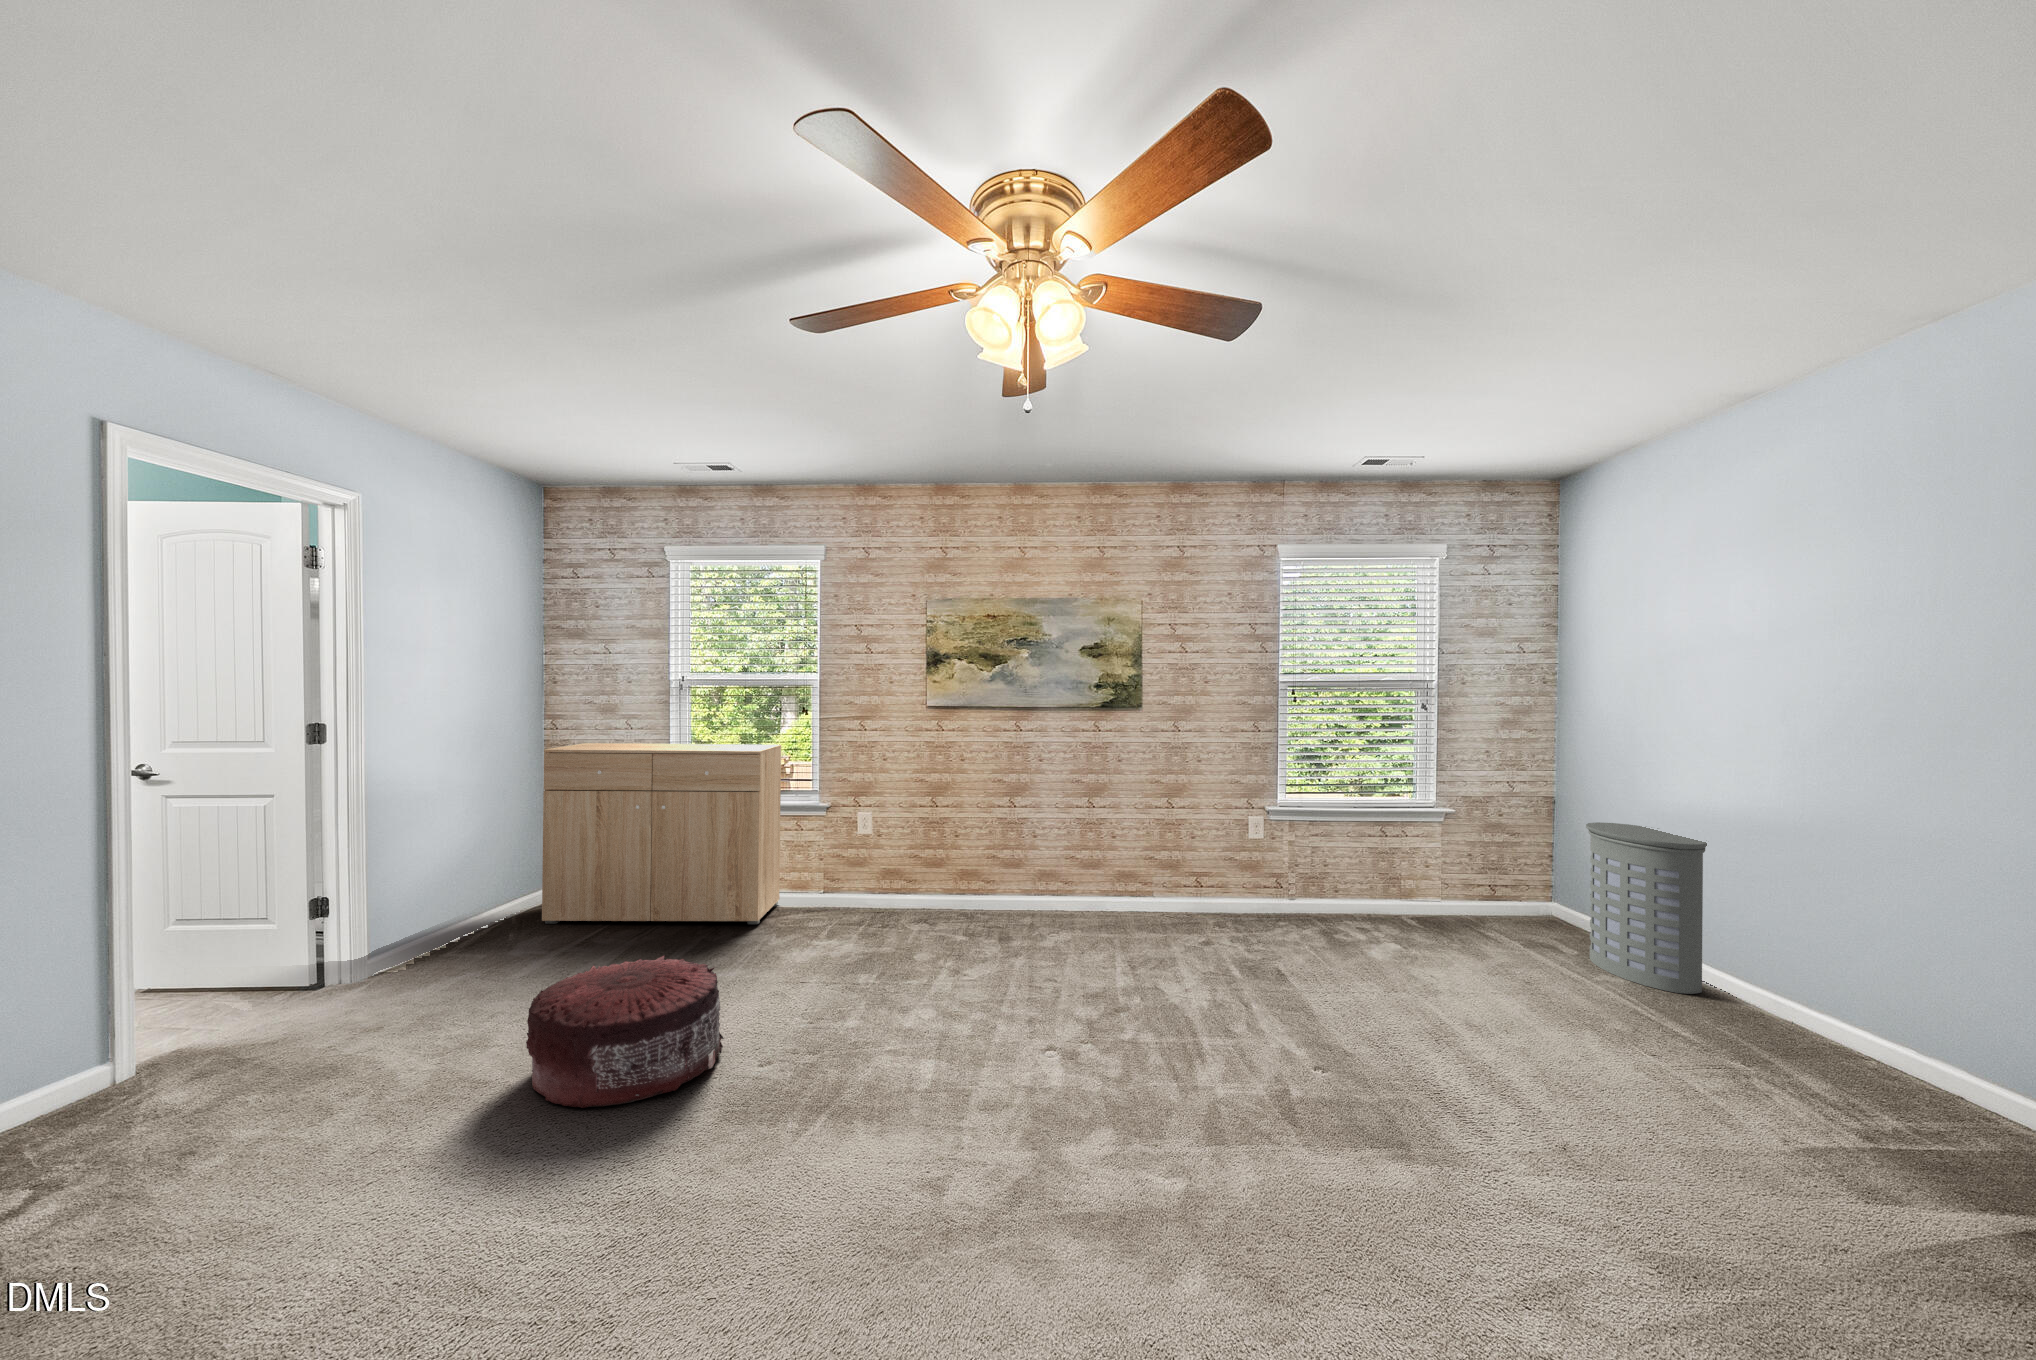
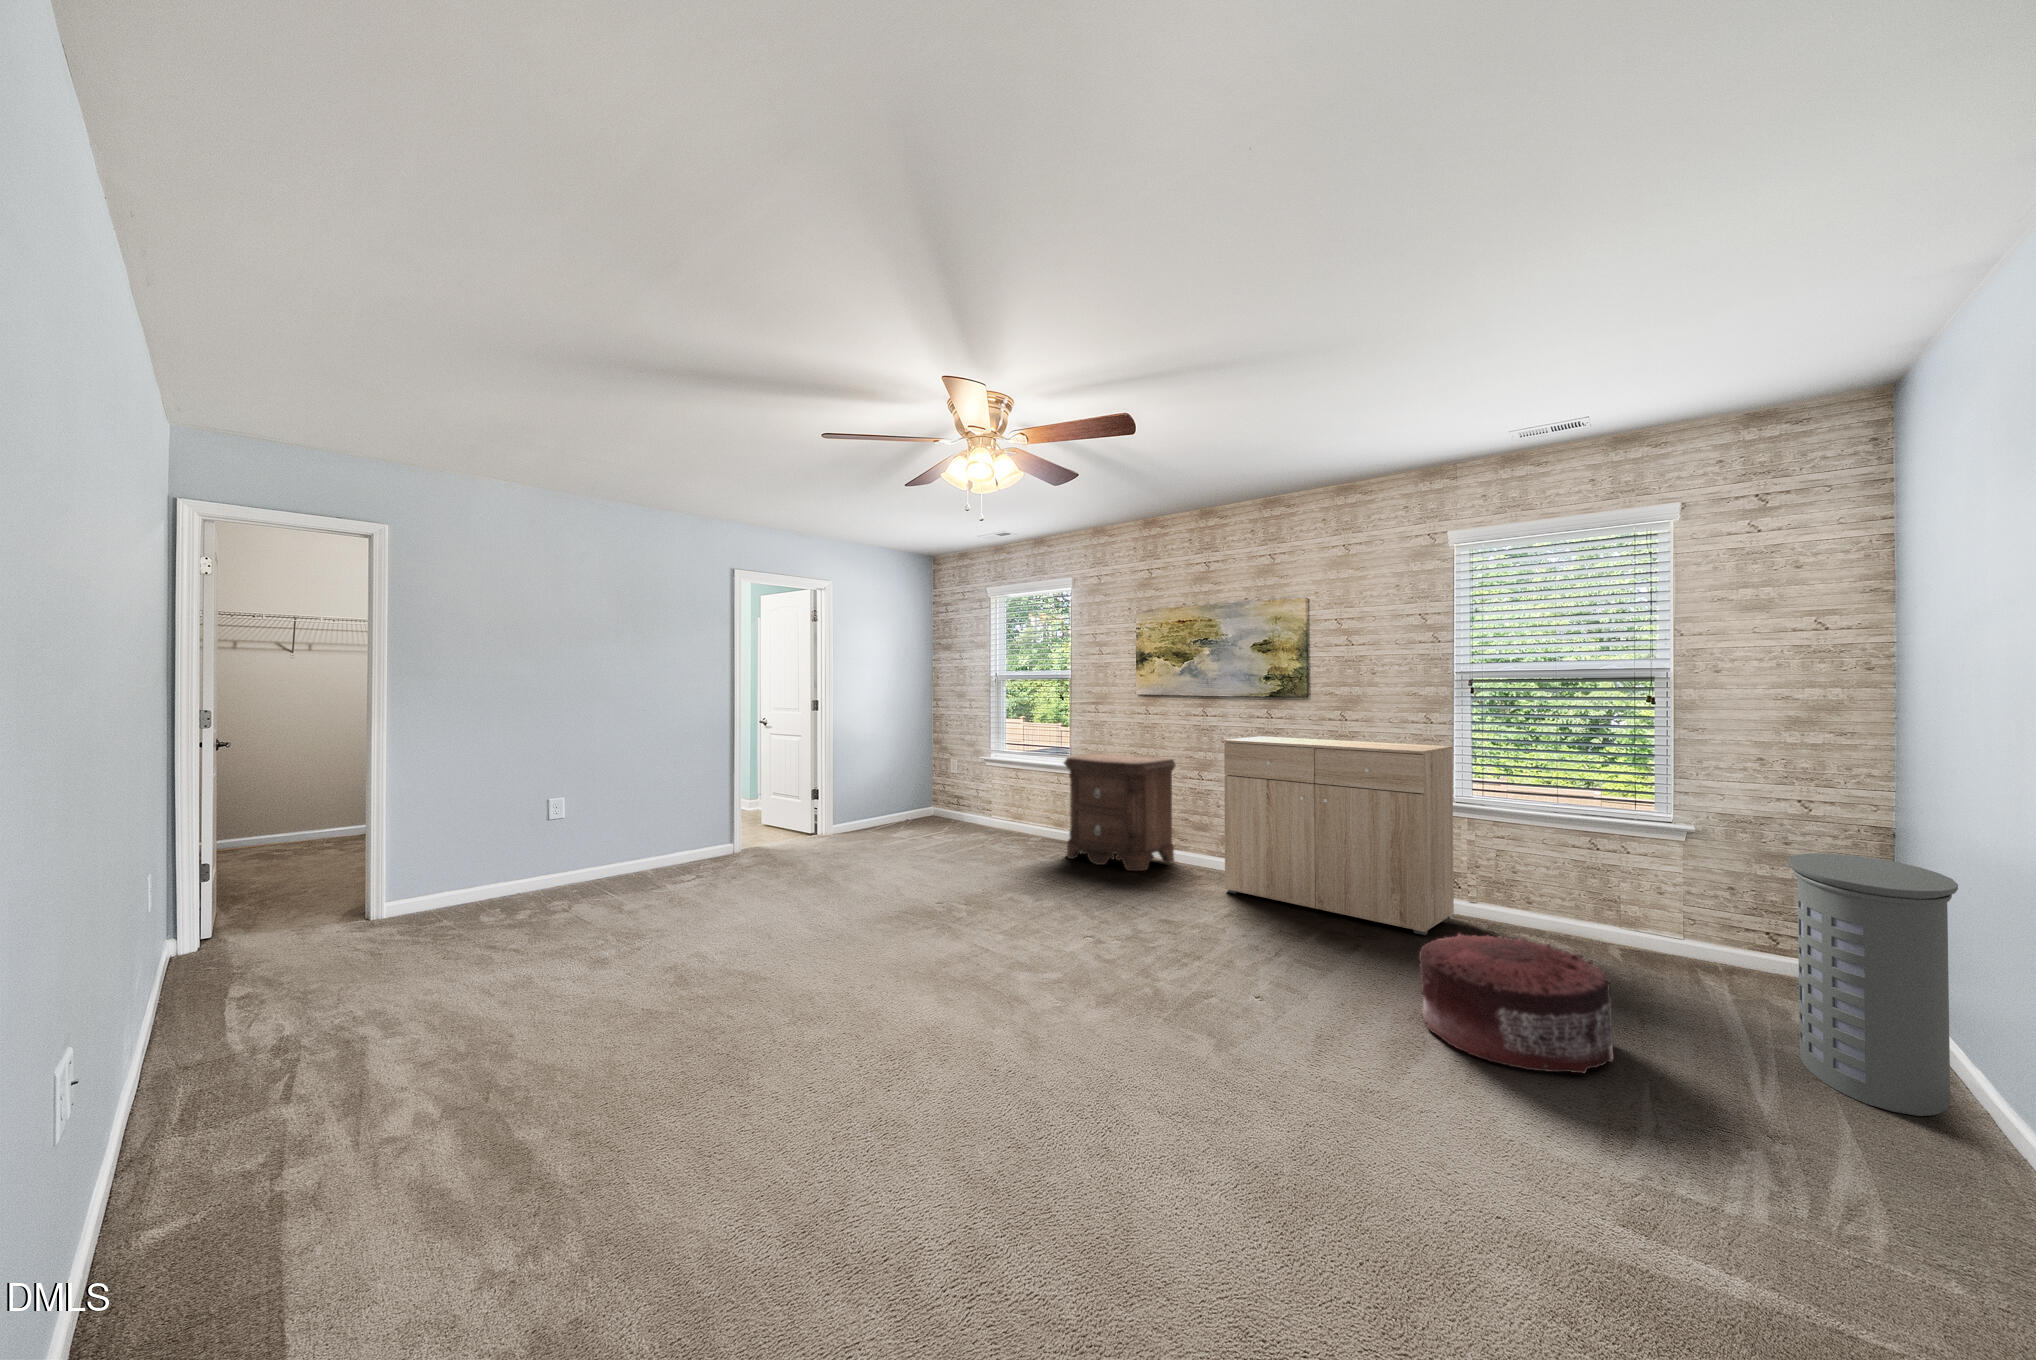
dresser: present [542,743,781,924] -> present [1224,736,1454,935]
nightstand: none [850,782,983,927] -> present [1064,754,1176,871]
pouf: present [526,956,724,1108] -> present [1419,934,1613,1073]

